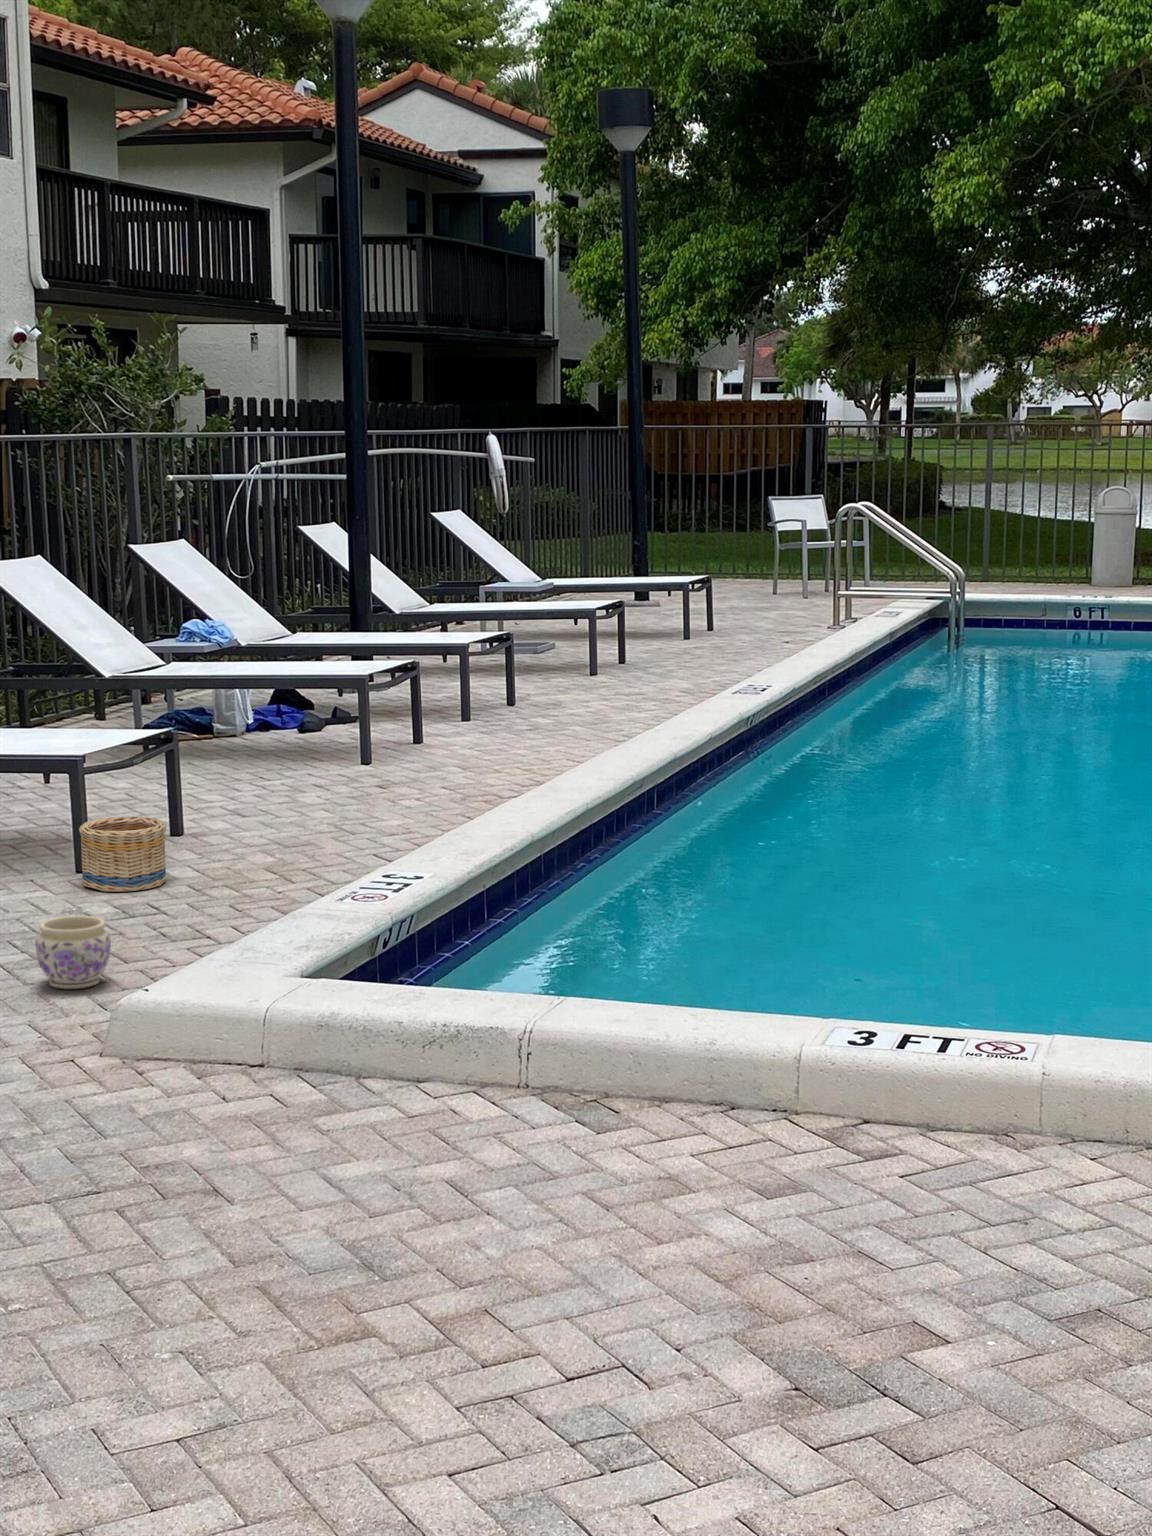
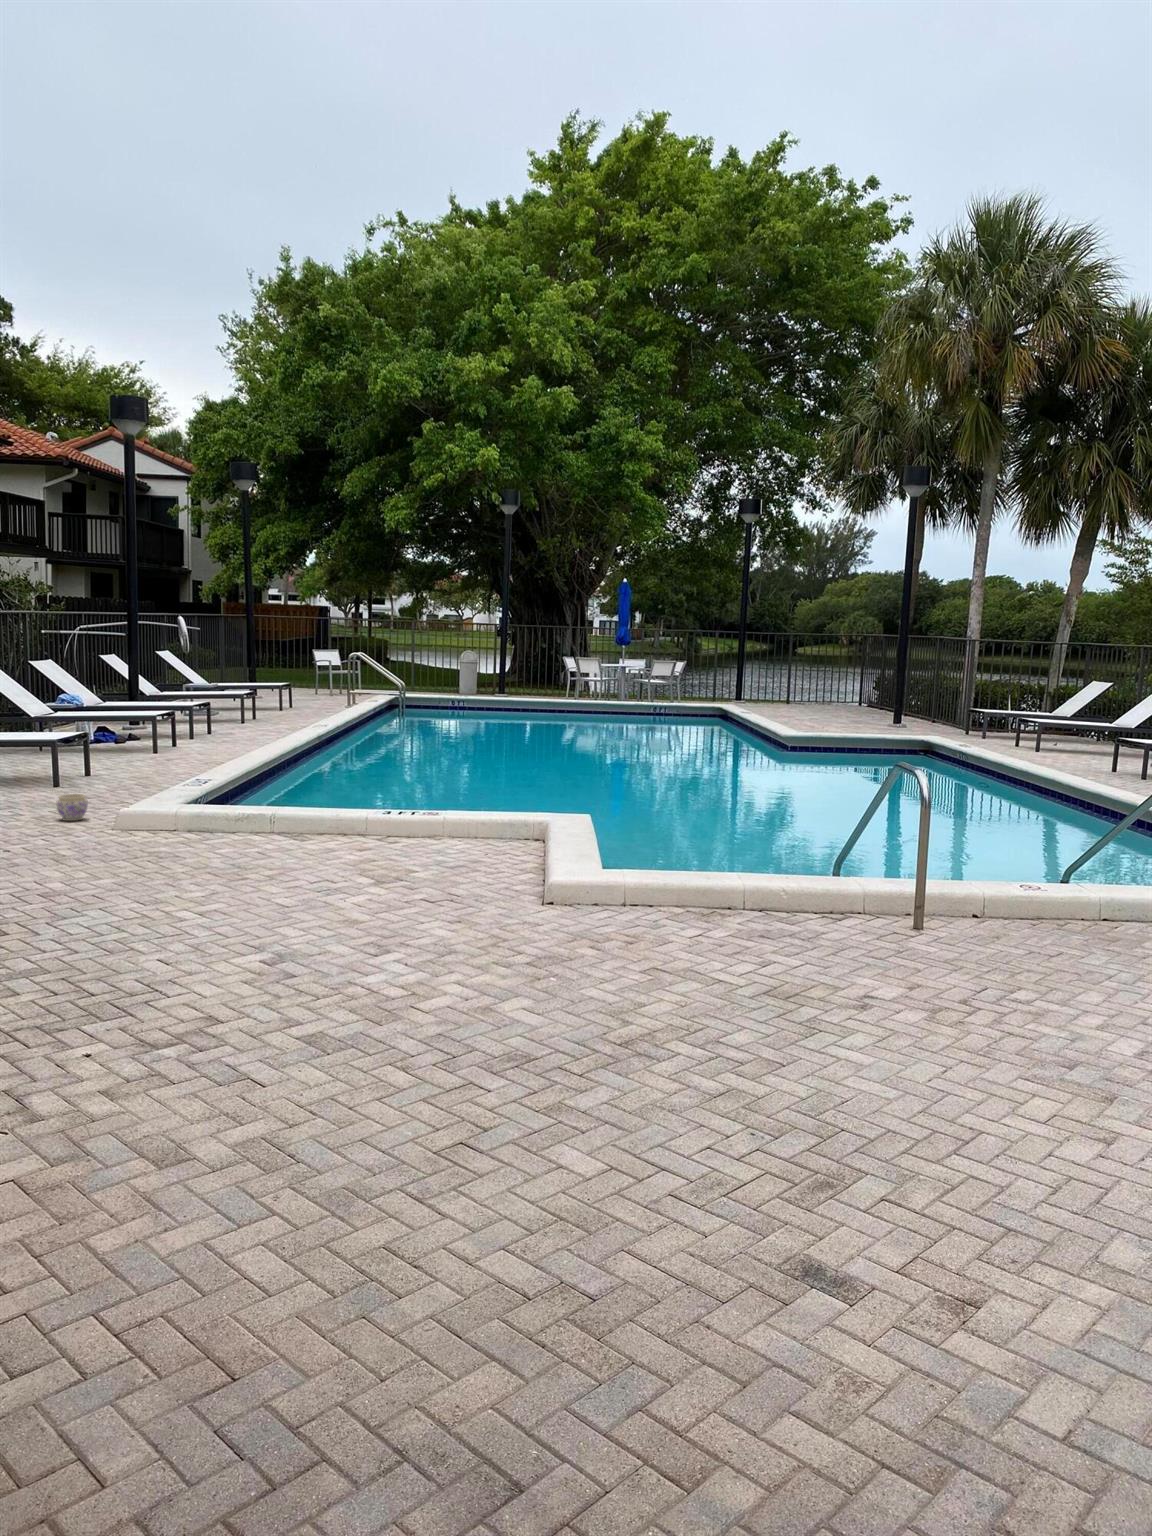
basket: present [79,817,166,892] -> none [50,766,88,795]

